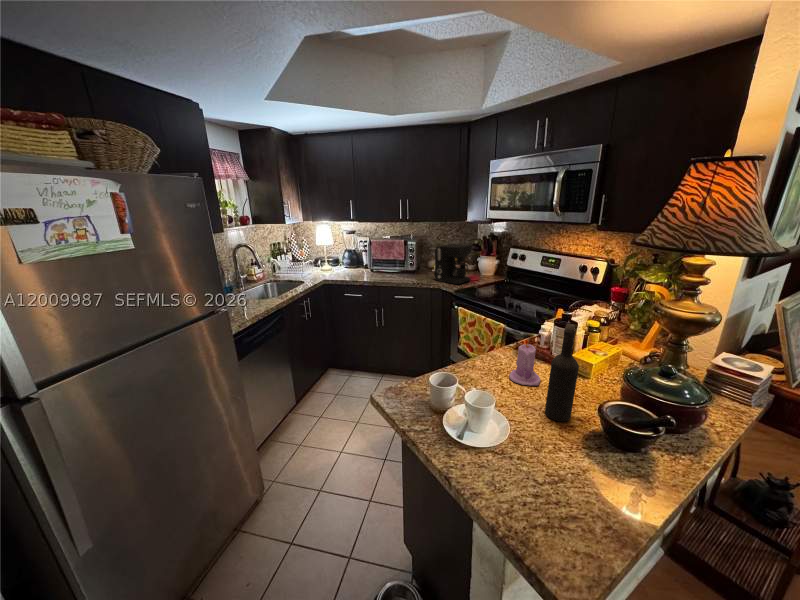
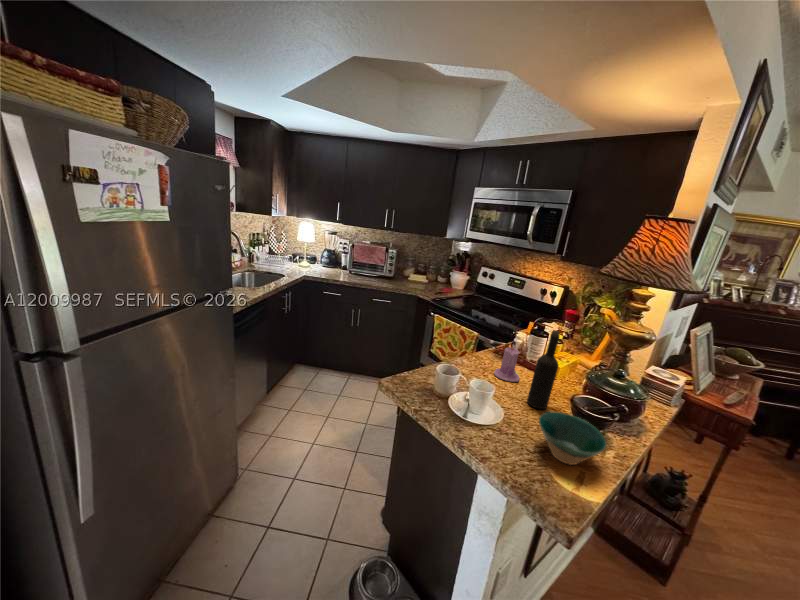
coffee maker: present [434,244,472,284] -> none [412,256,449,294]
bowl: none [546,430,639,503] -> present [539,412,606,465]

